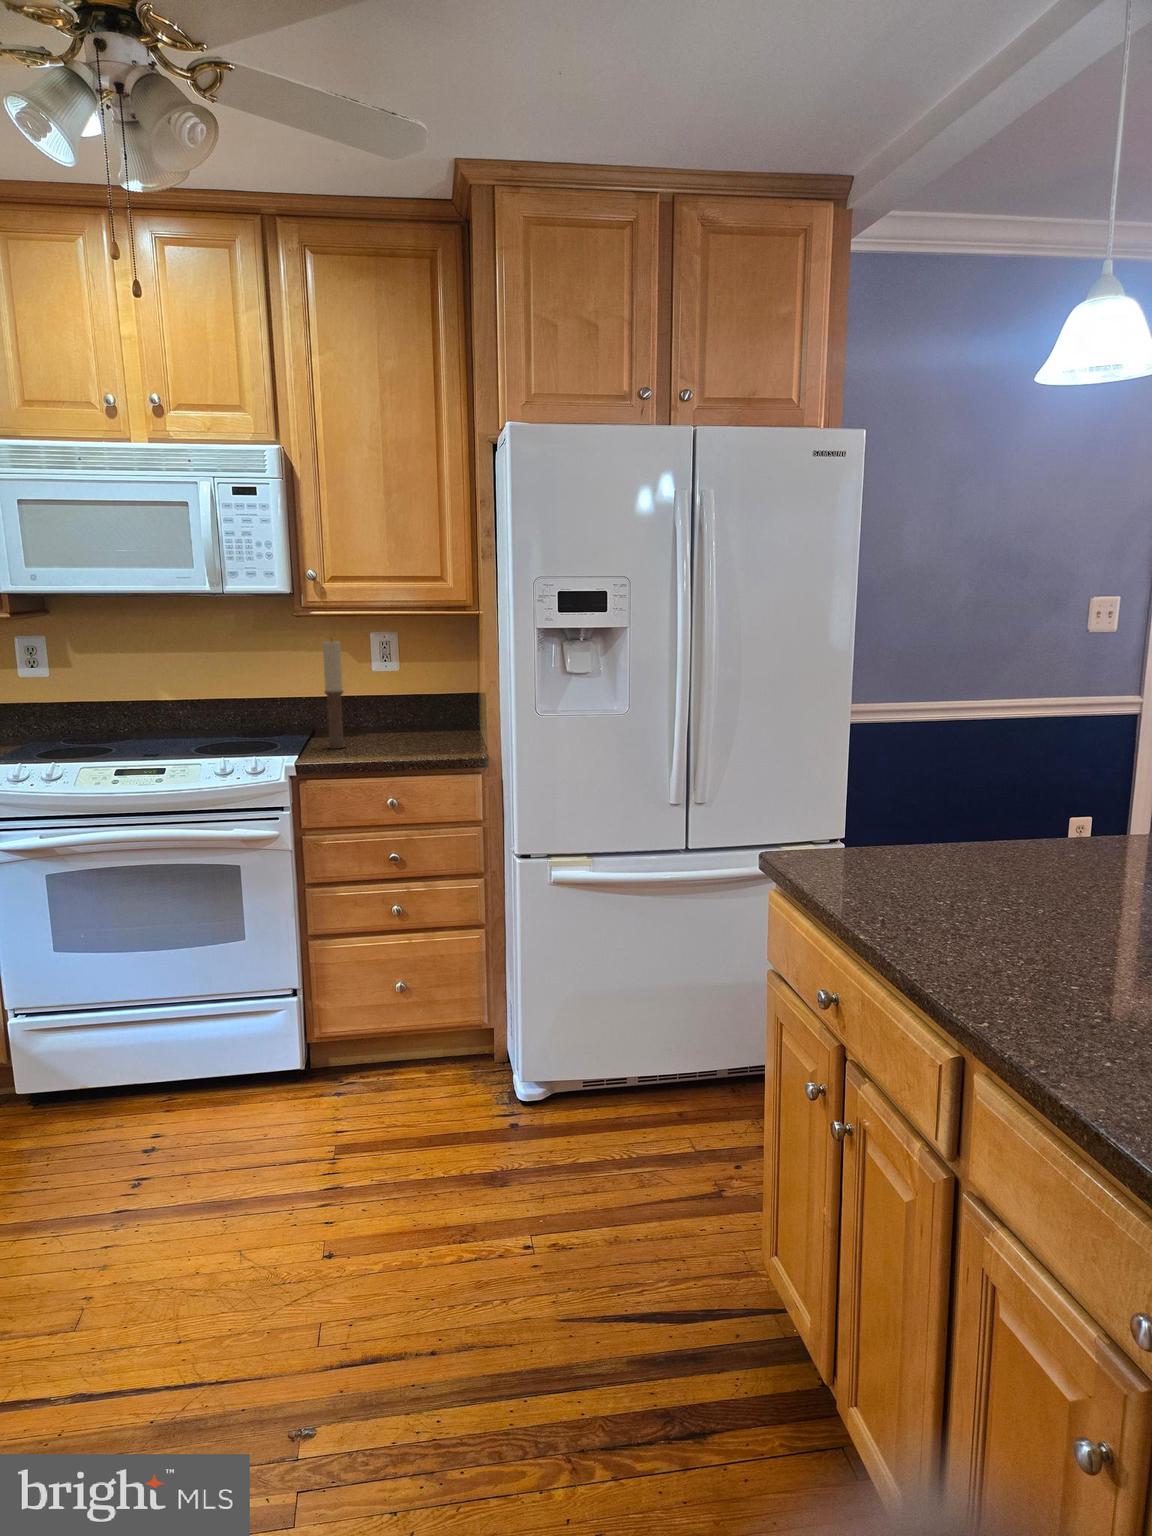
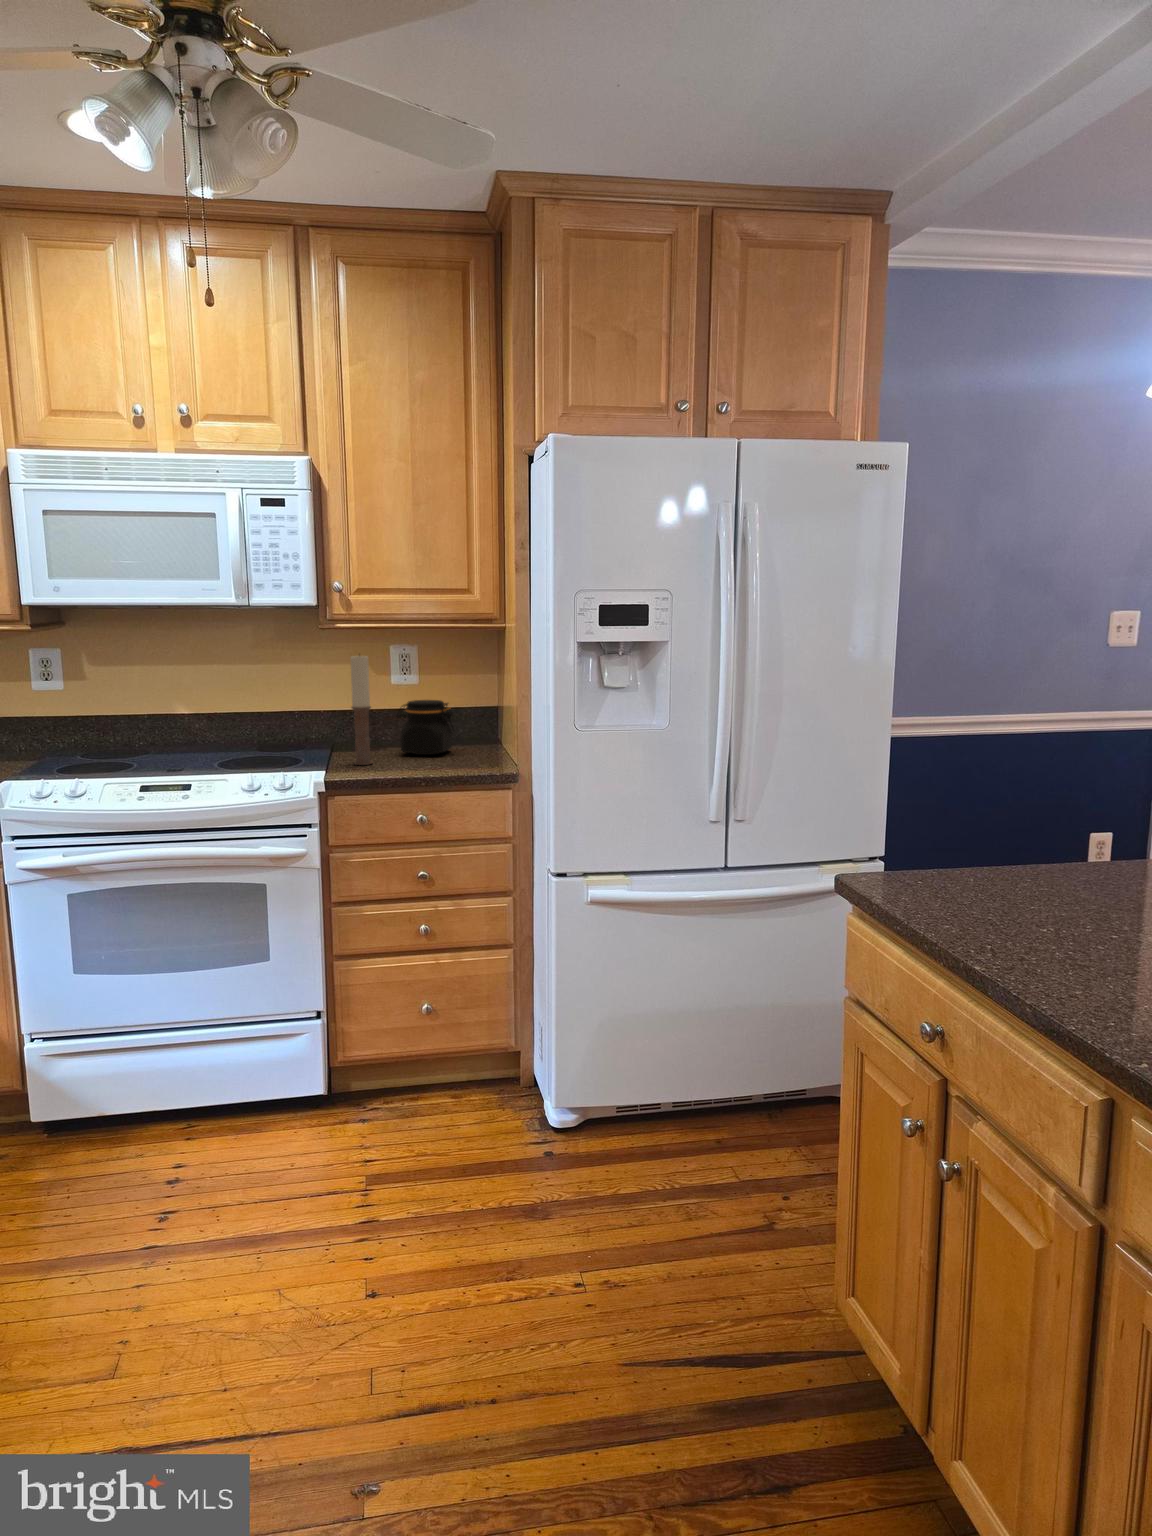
jar: none [371,684,429,738] -> present [397,700,455,755]

